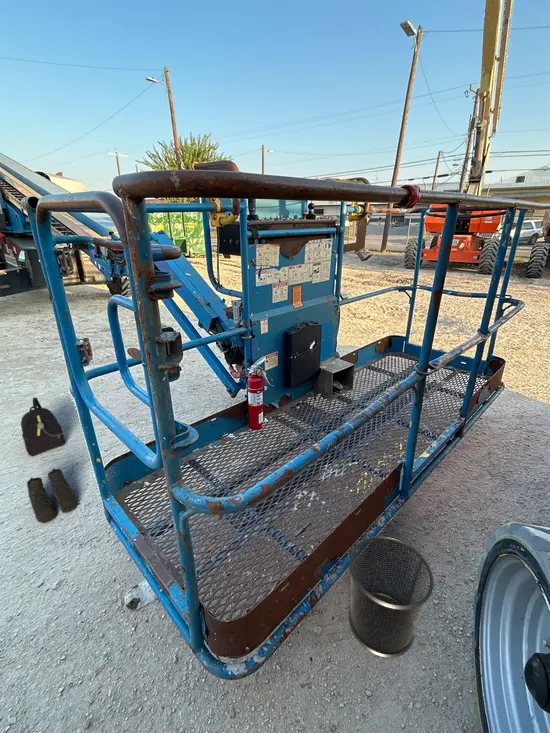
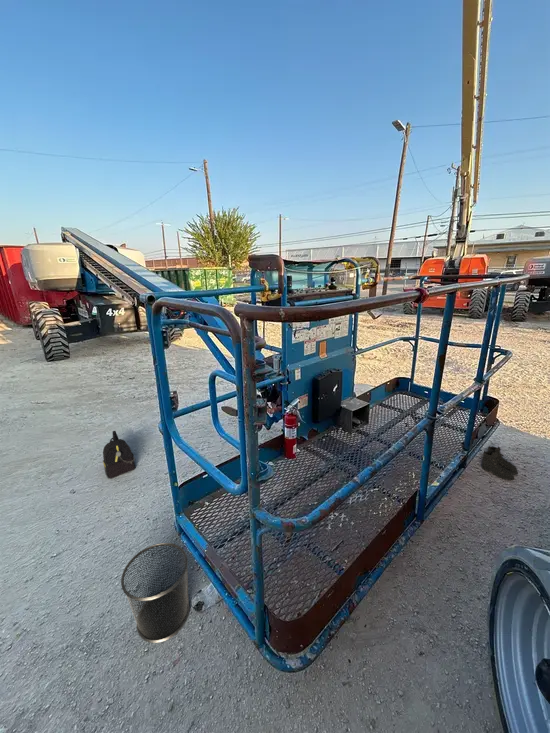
boots: present [27,469,77,523] -> present [482,446,518,480]
waste bin: present [349,536,434,658] -> present [121,543,190,643]

